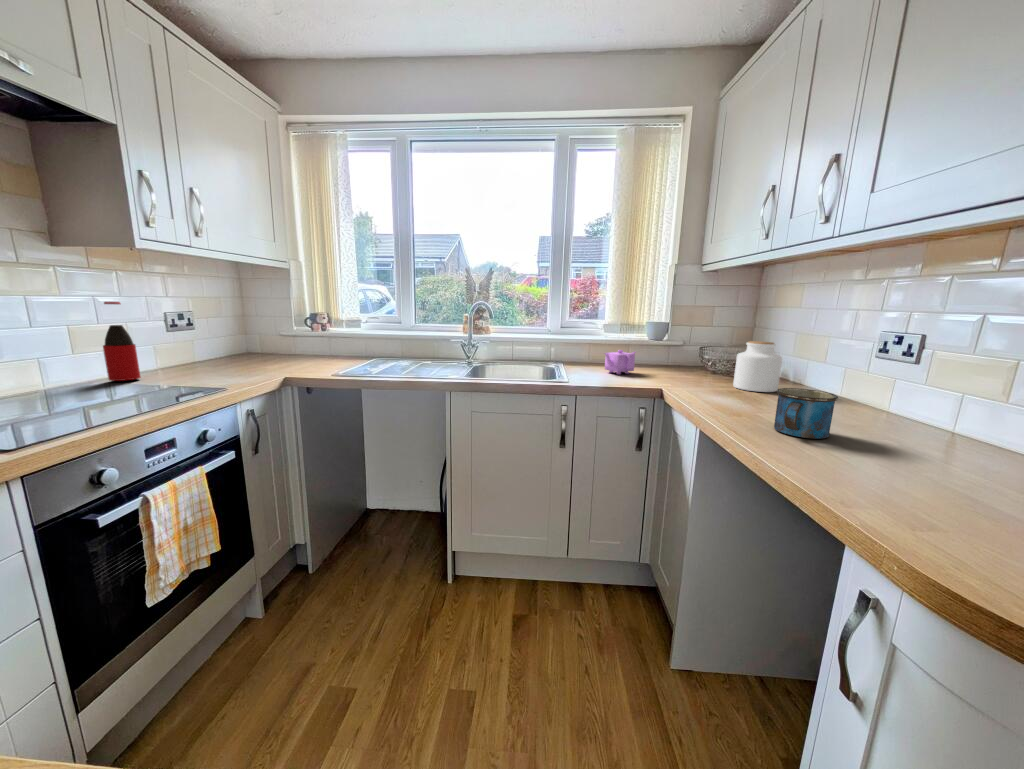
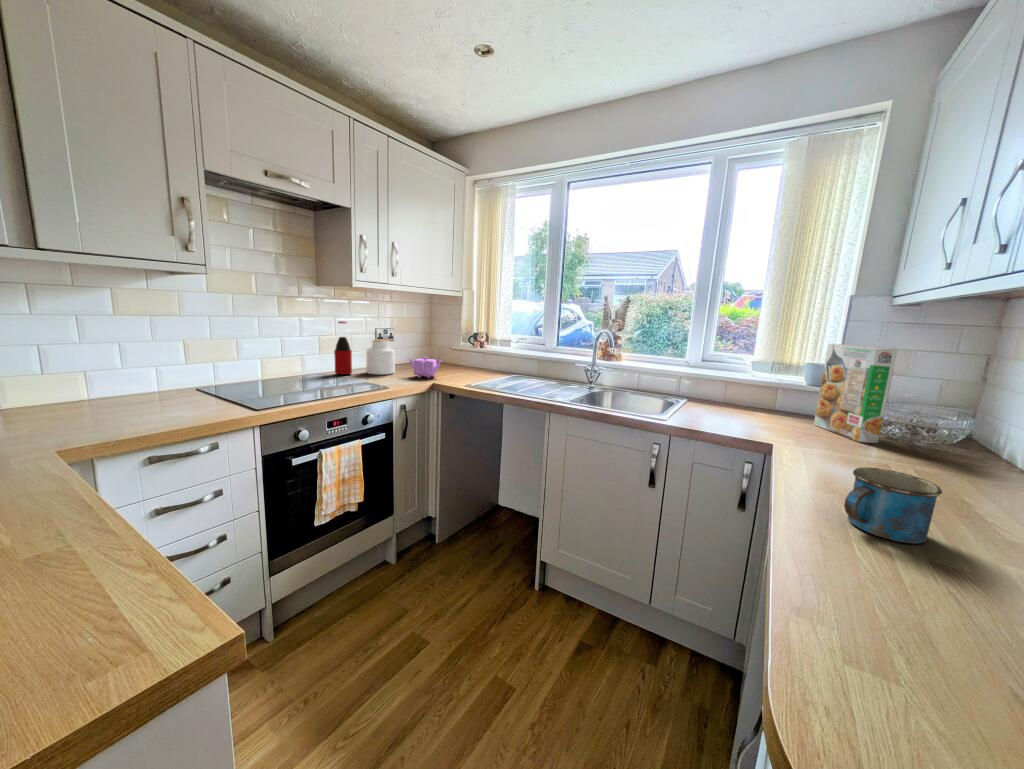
cereal box: none [661,305,719,379] -> present [814,344,897,443]
jar: present [733,341,782,392] -> present [367,340,395,375]
teapot: present [605,350,636,374] -> present [409,357,442,378]

